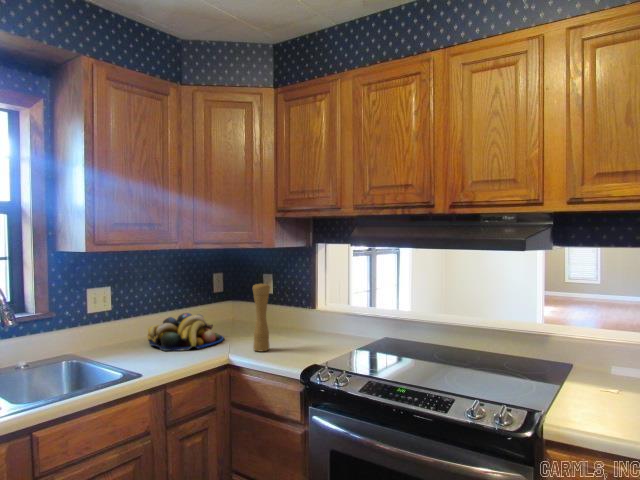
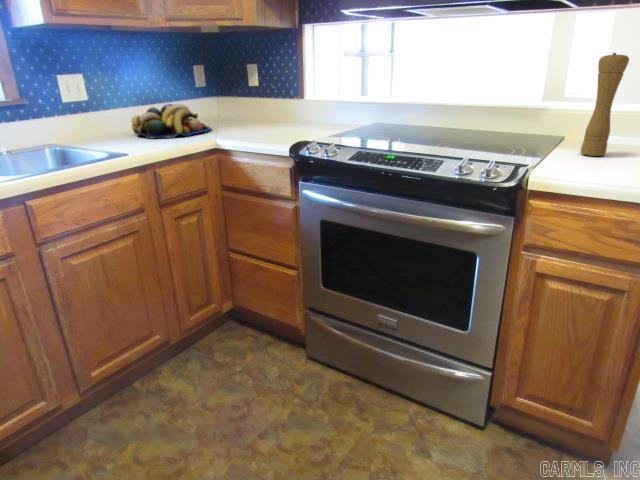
pepper mill: present [253,283,270,351] -> present [580,53,629,156]

